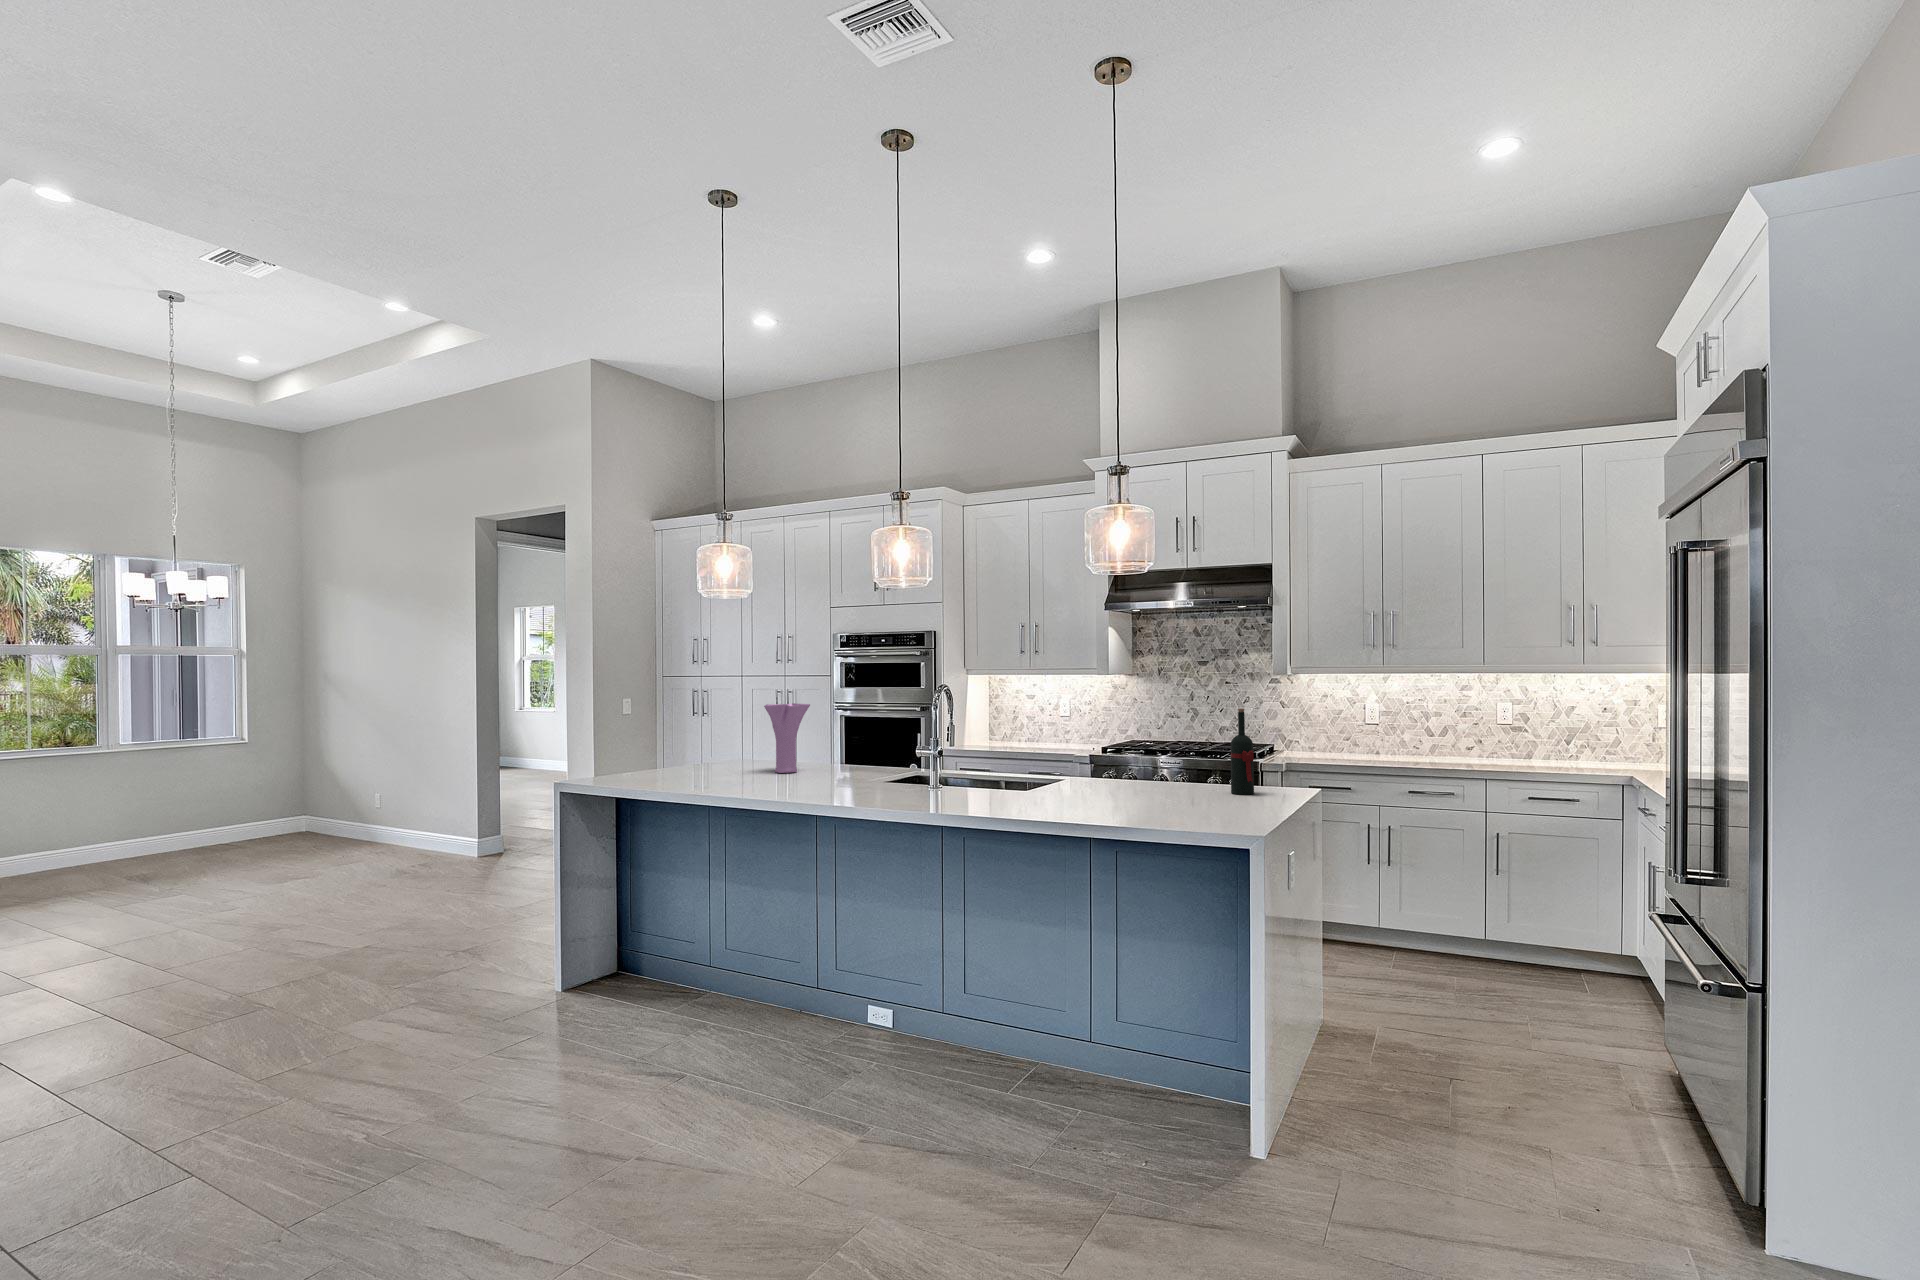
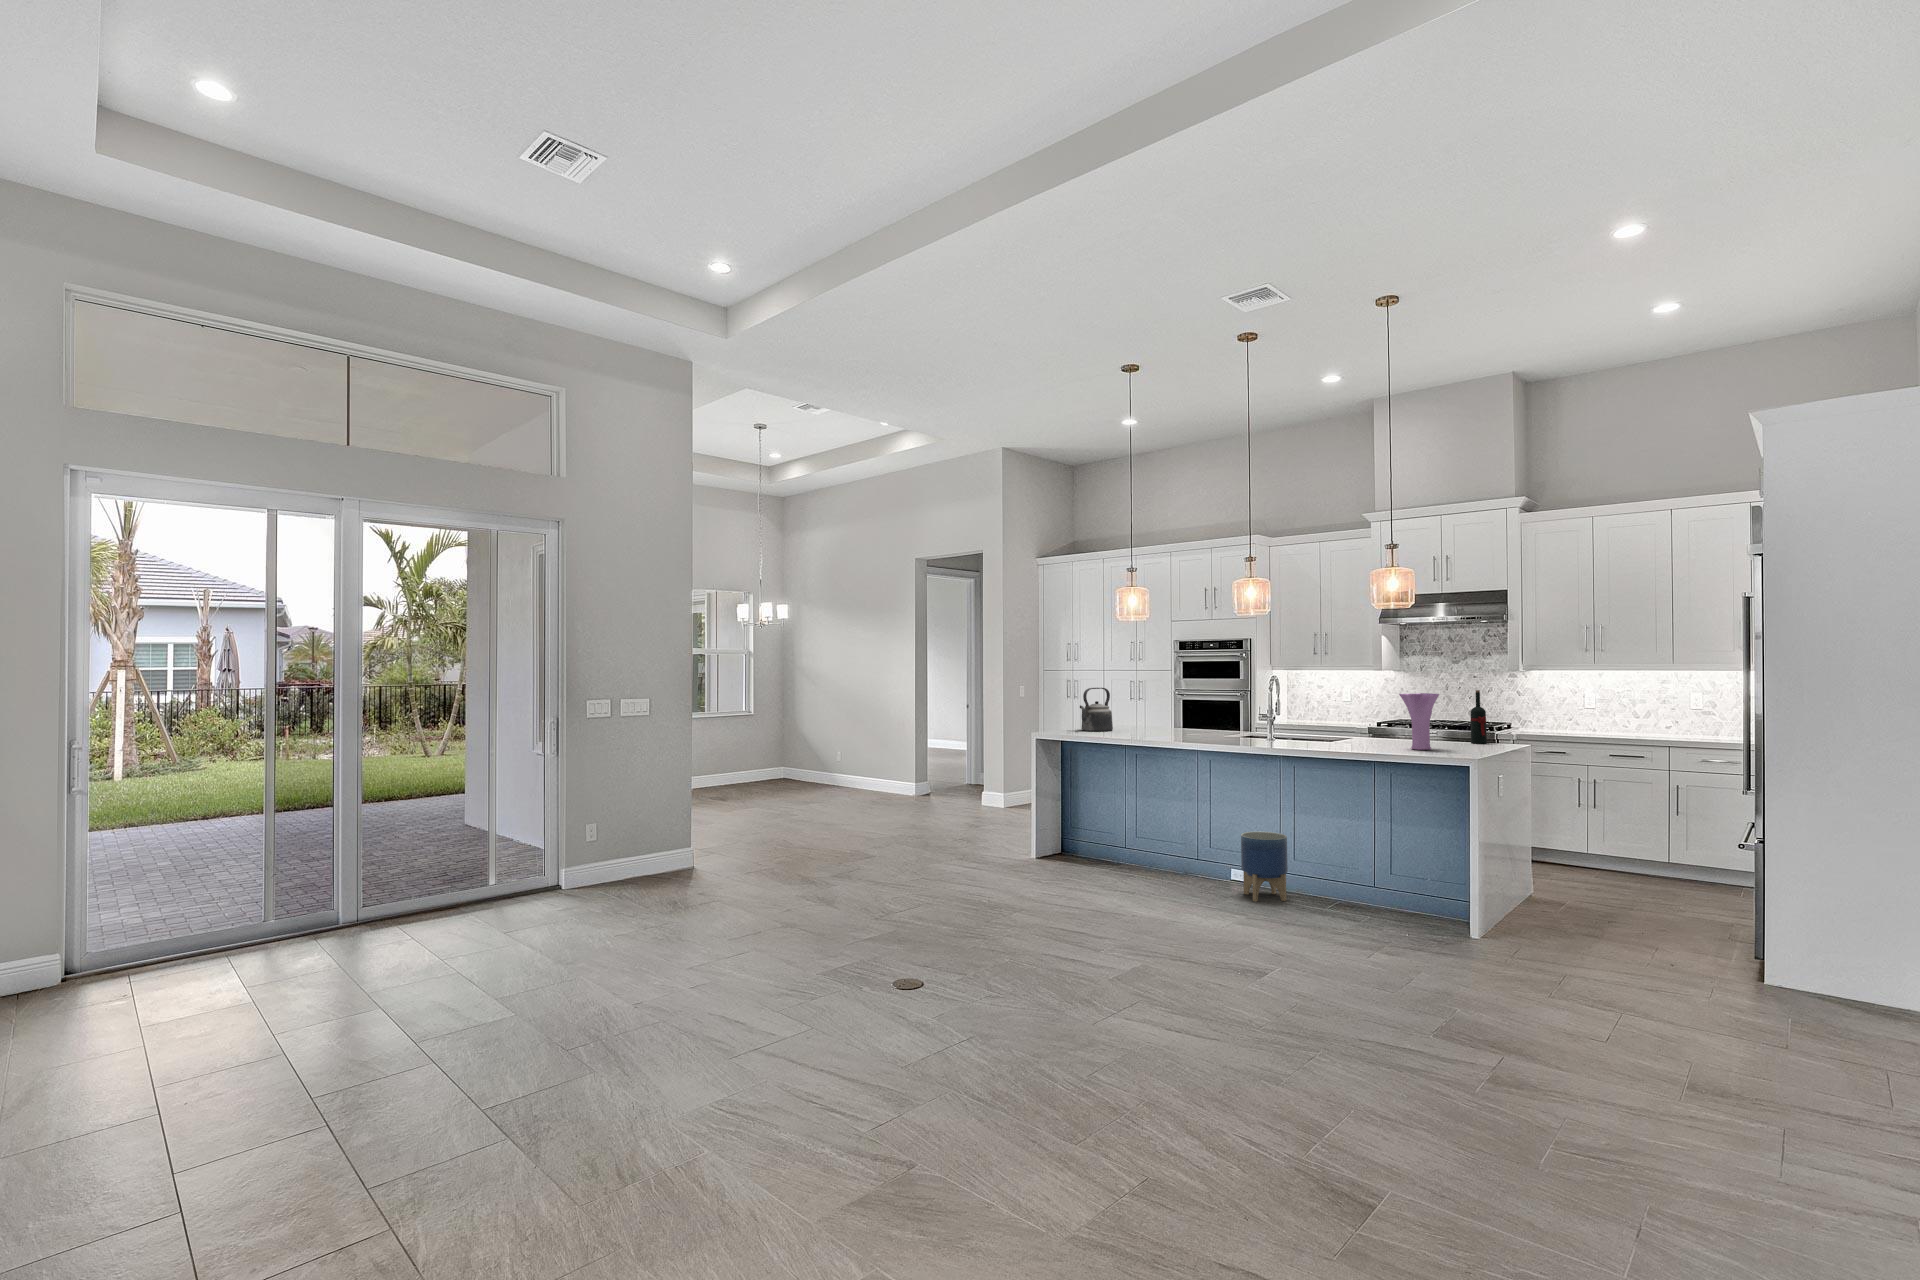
vase: present [764,703,810,773] -> present [1399,693,1439,750]
kettle: none [639,706,699,778] -> present [1080,688,1113,731]
planter: none [876,947,951,1076] -> present [1241,832,1288,902]

